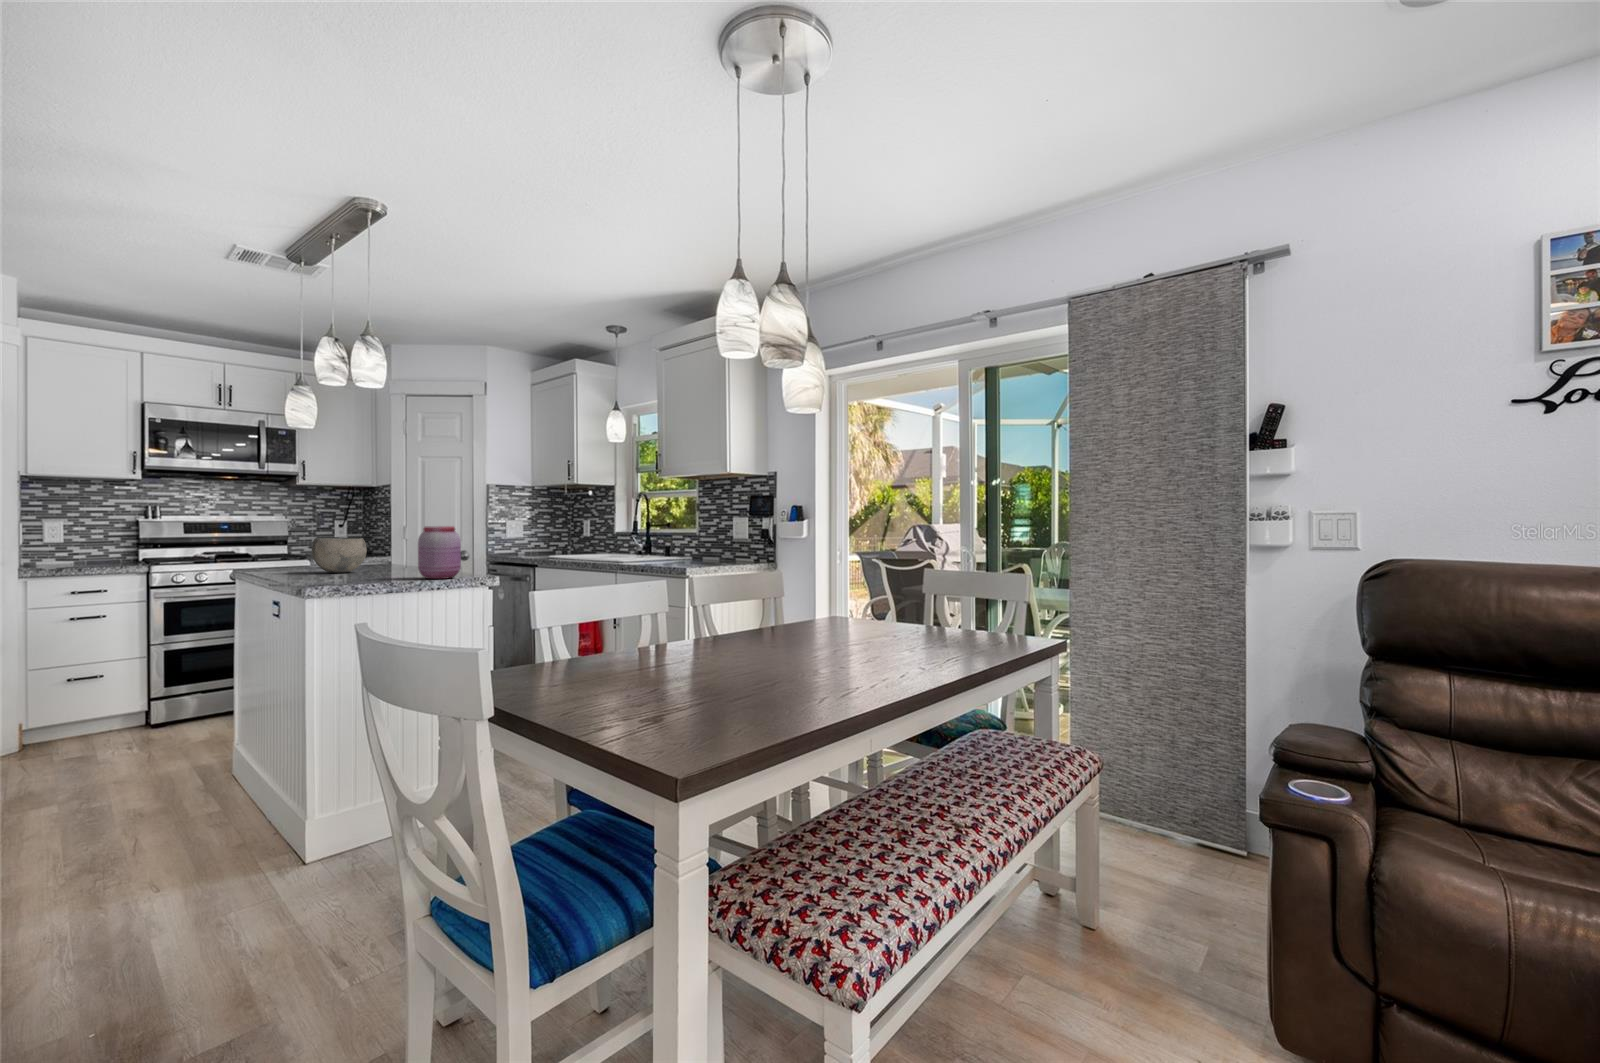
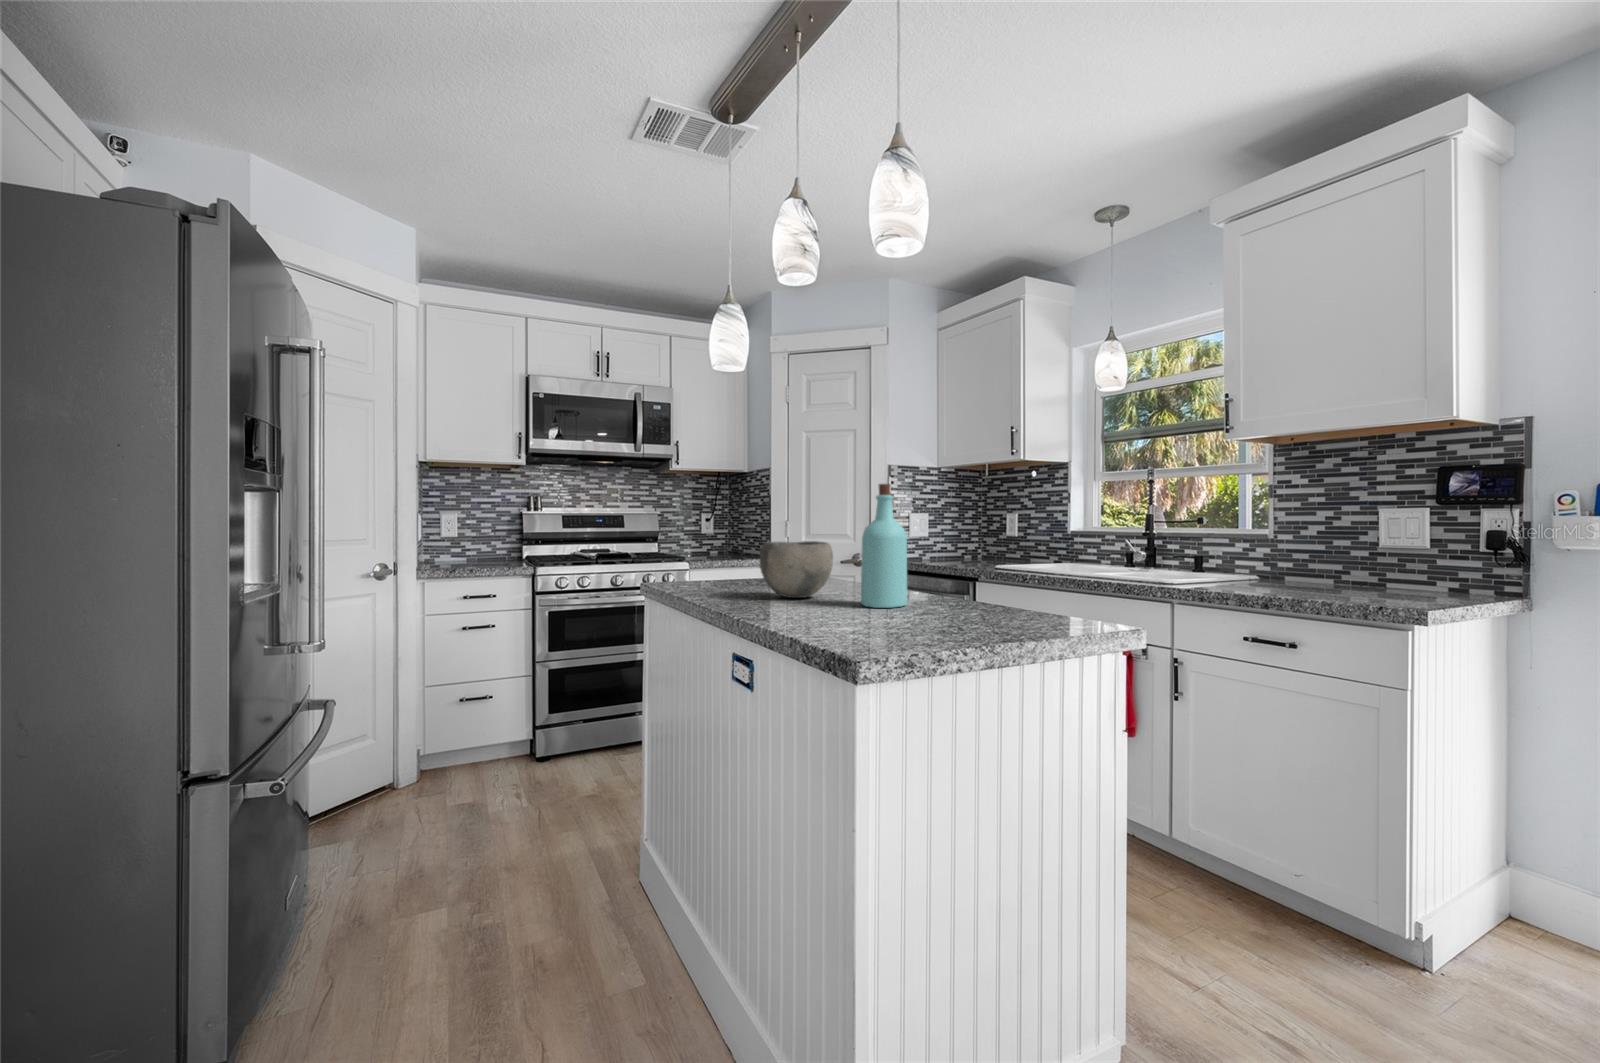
bottle: none [374,503,406,575] -> present [861,484,907,608]
jar: present [418,526,461,579] -> none [979,526,1056,629]

